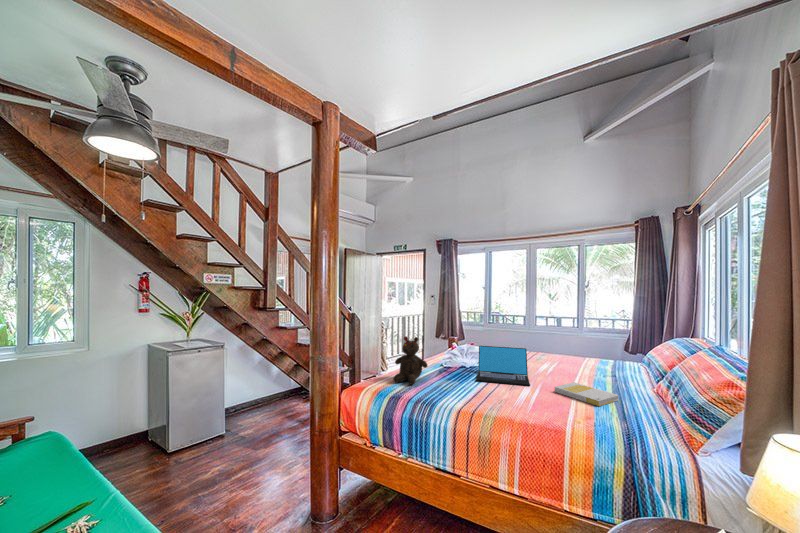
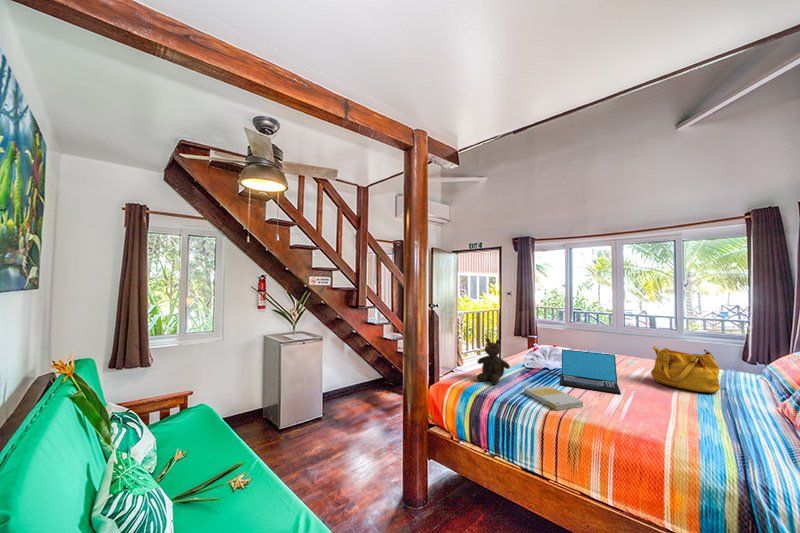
handbag: none [557,338,612,379] -> present [651,346,720,393]
book: present [555,382,618,406] -> present [525,386,583,410]

